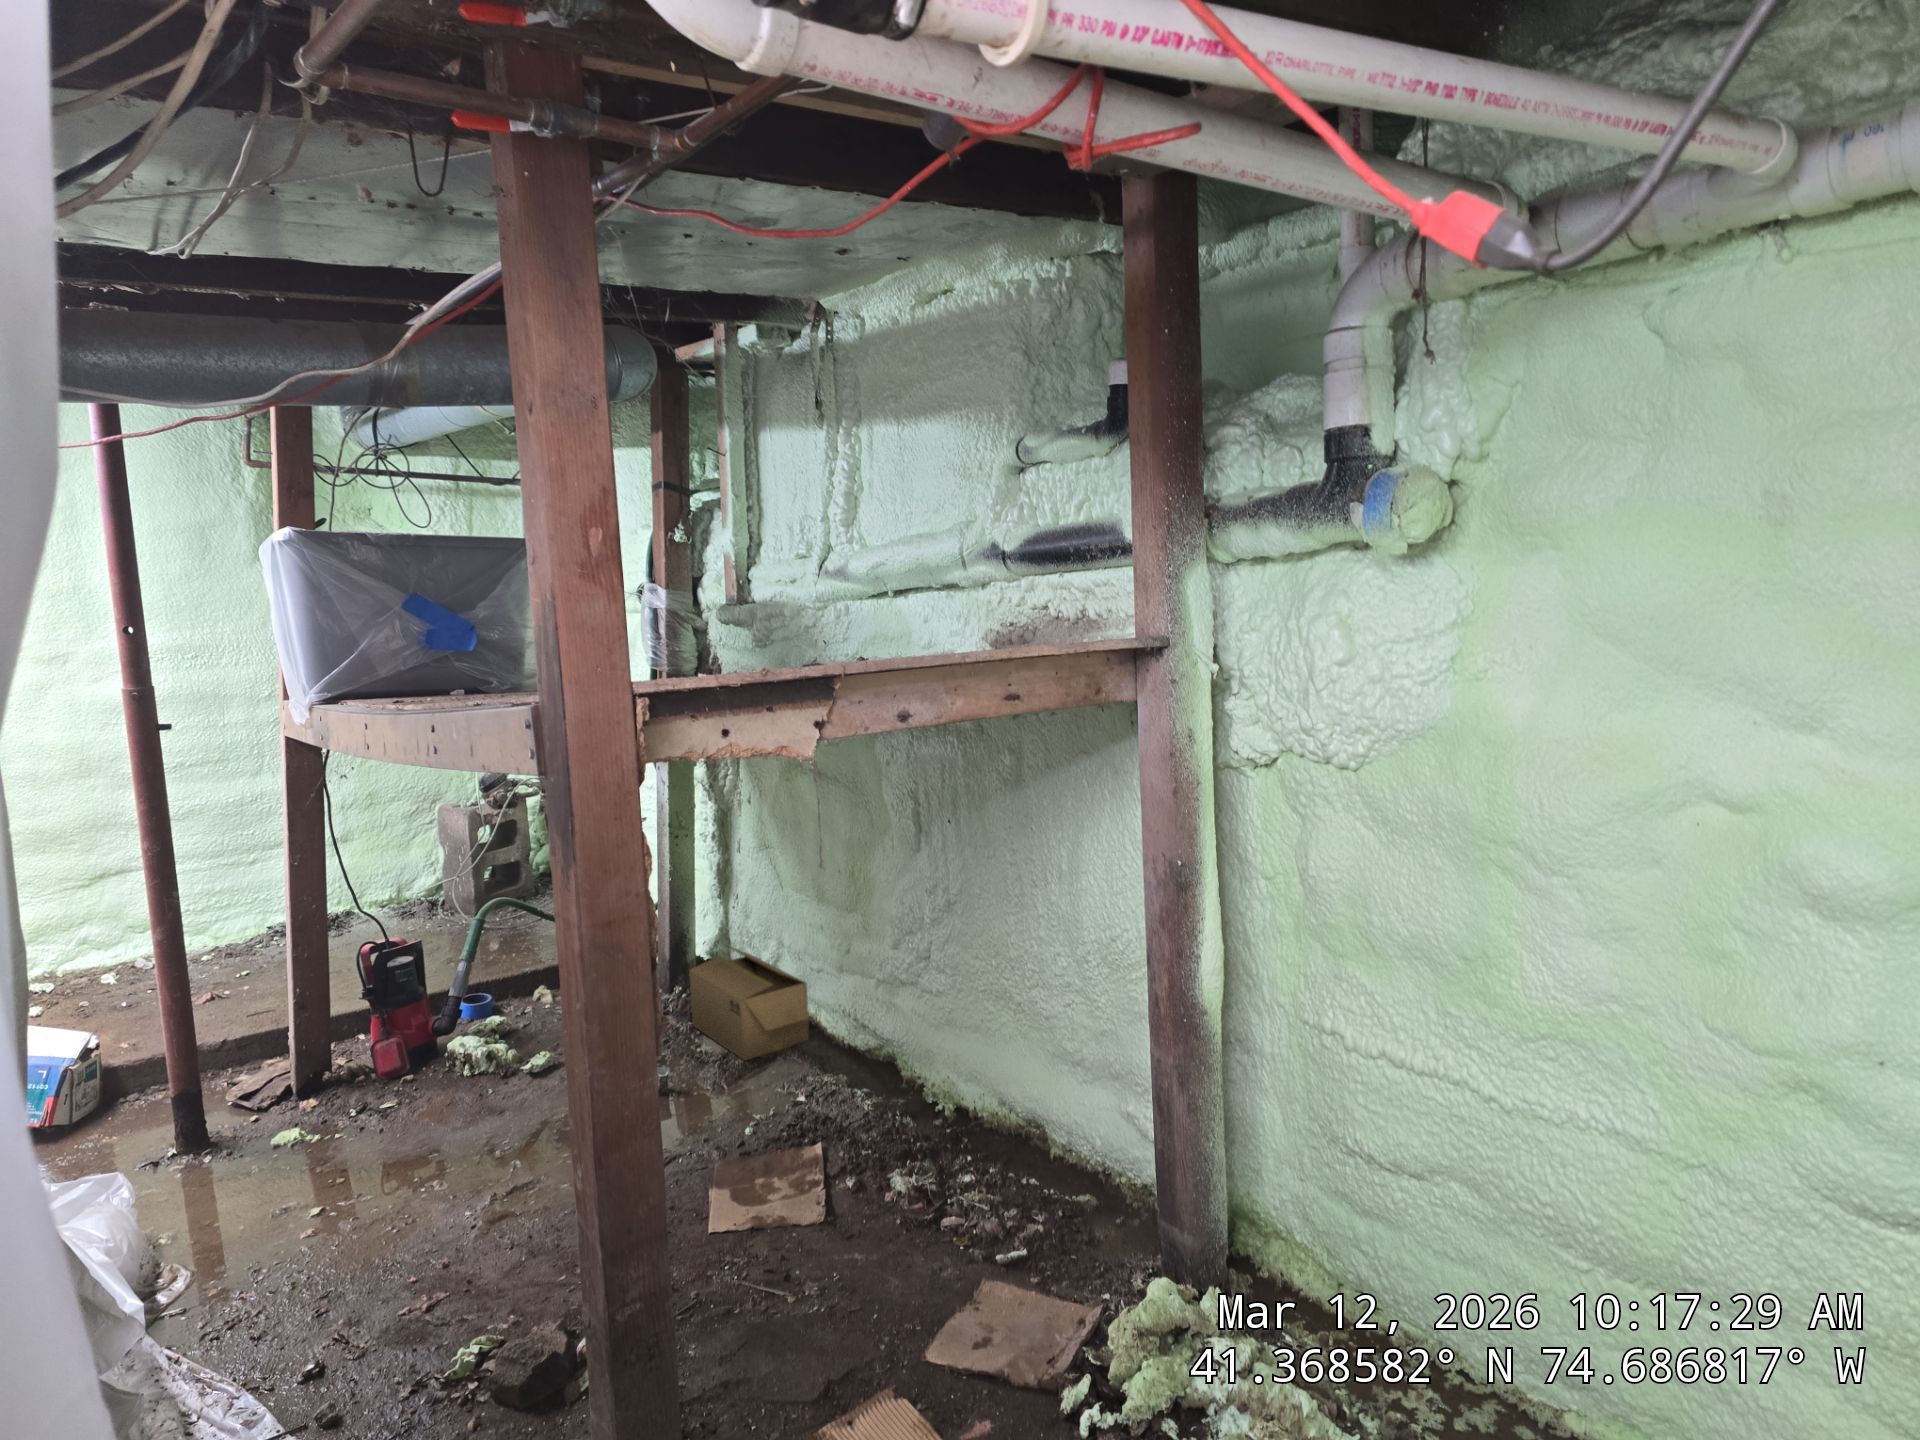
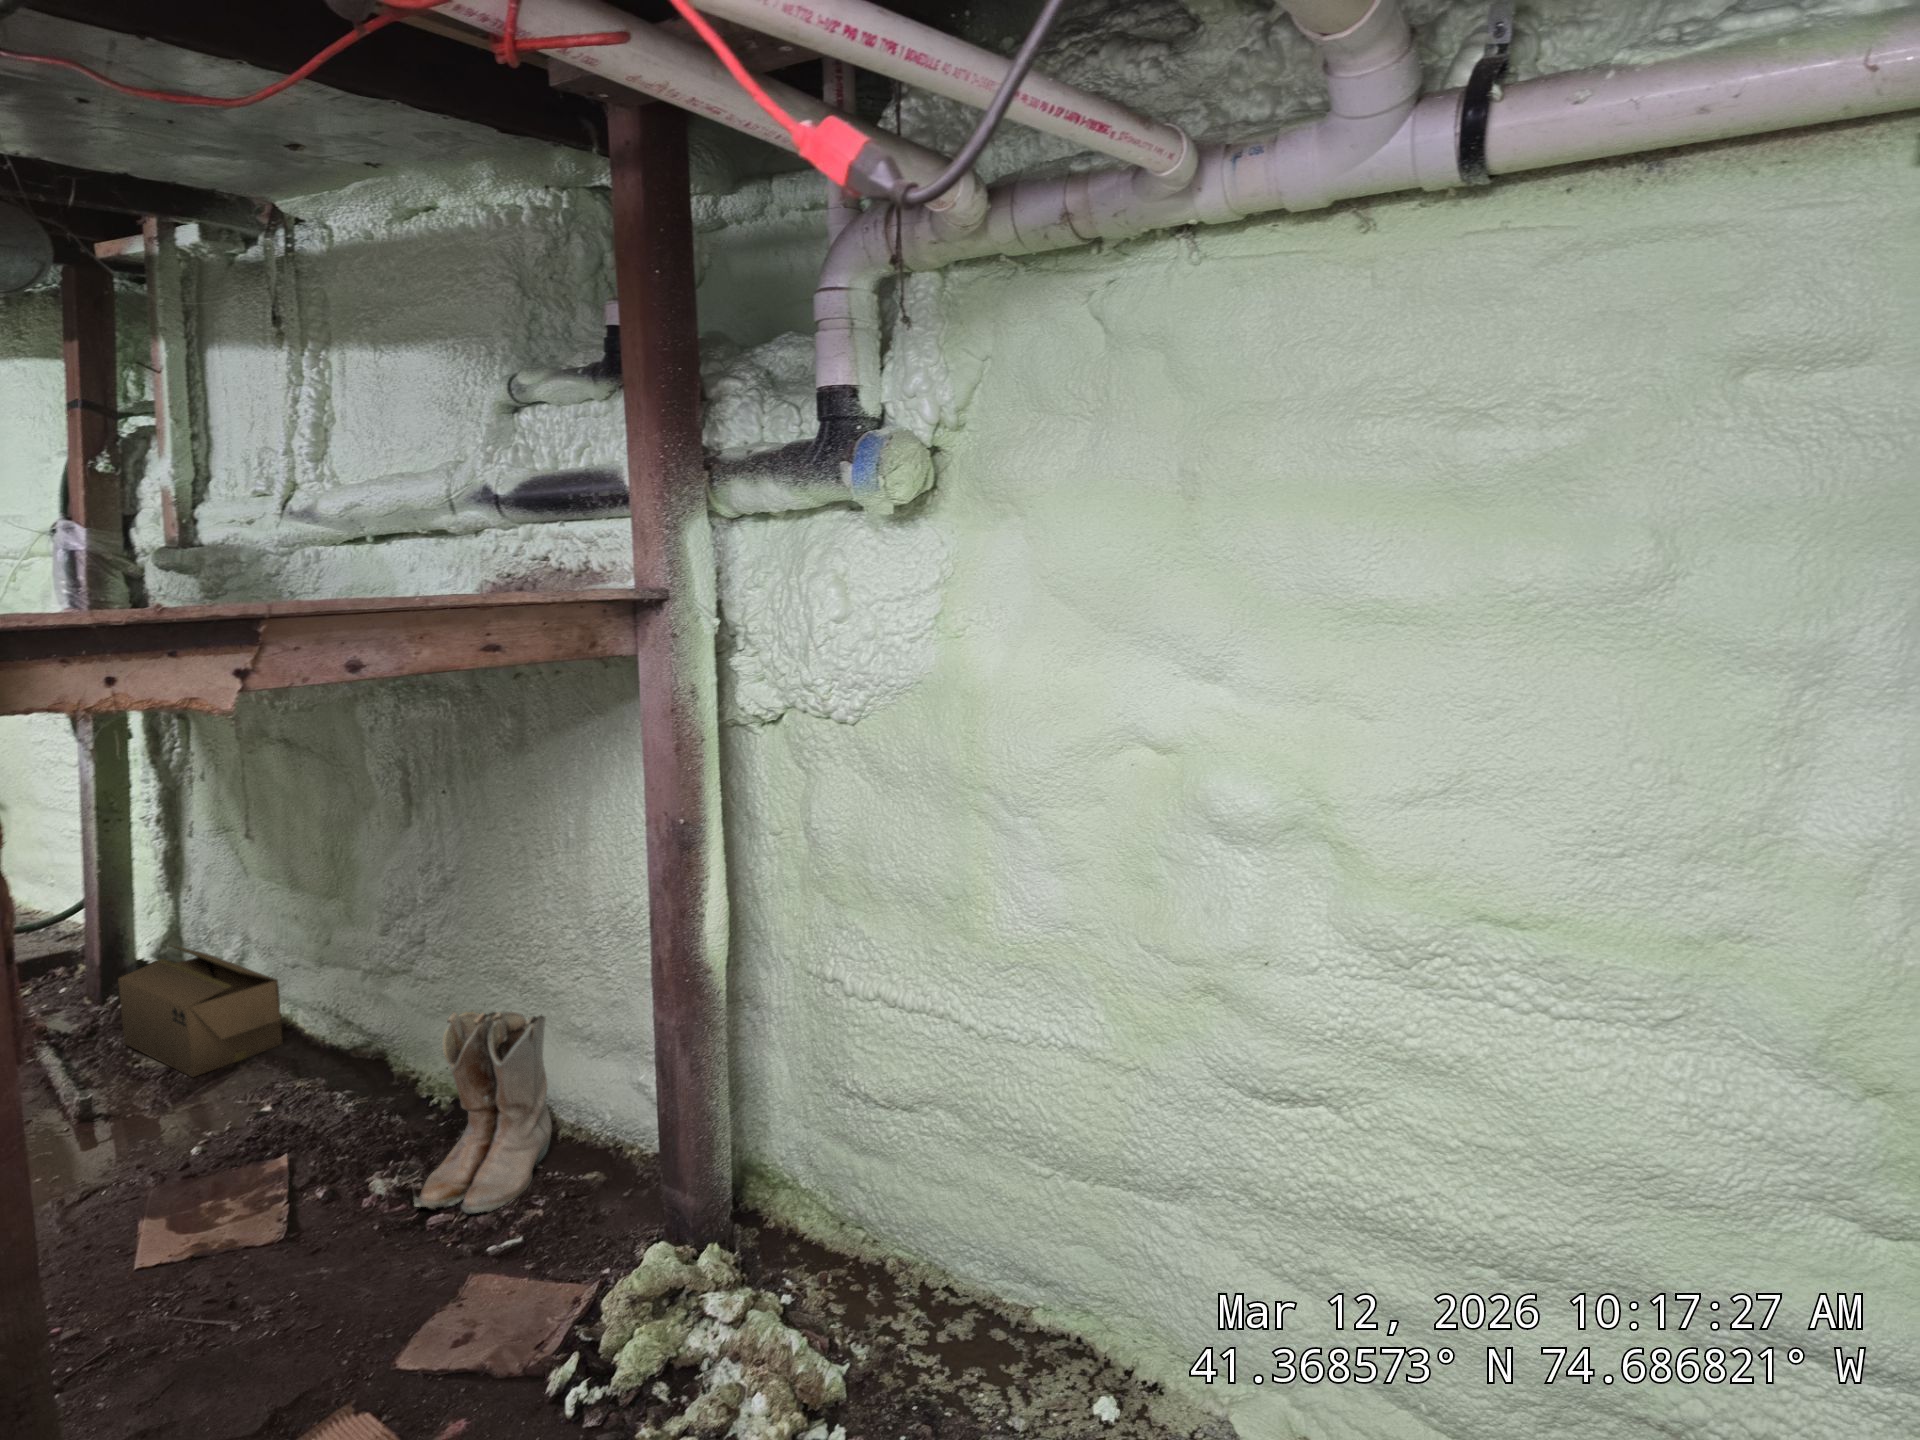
boots: none [929,1028,1044,1220] -> present [414,1011,552,1213]

